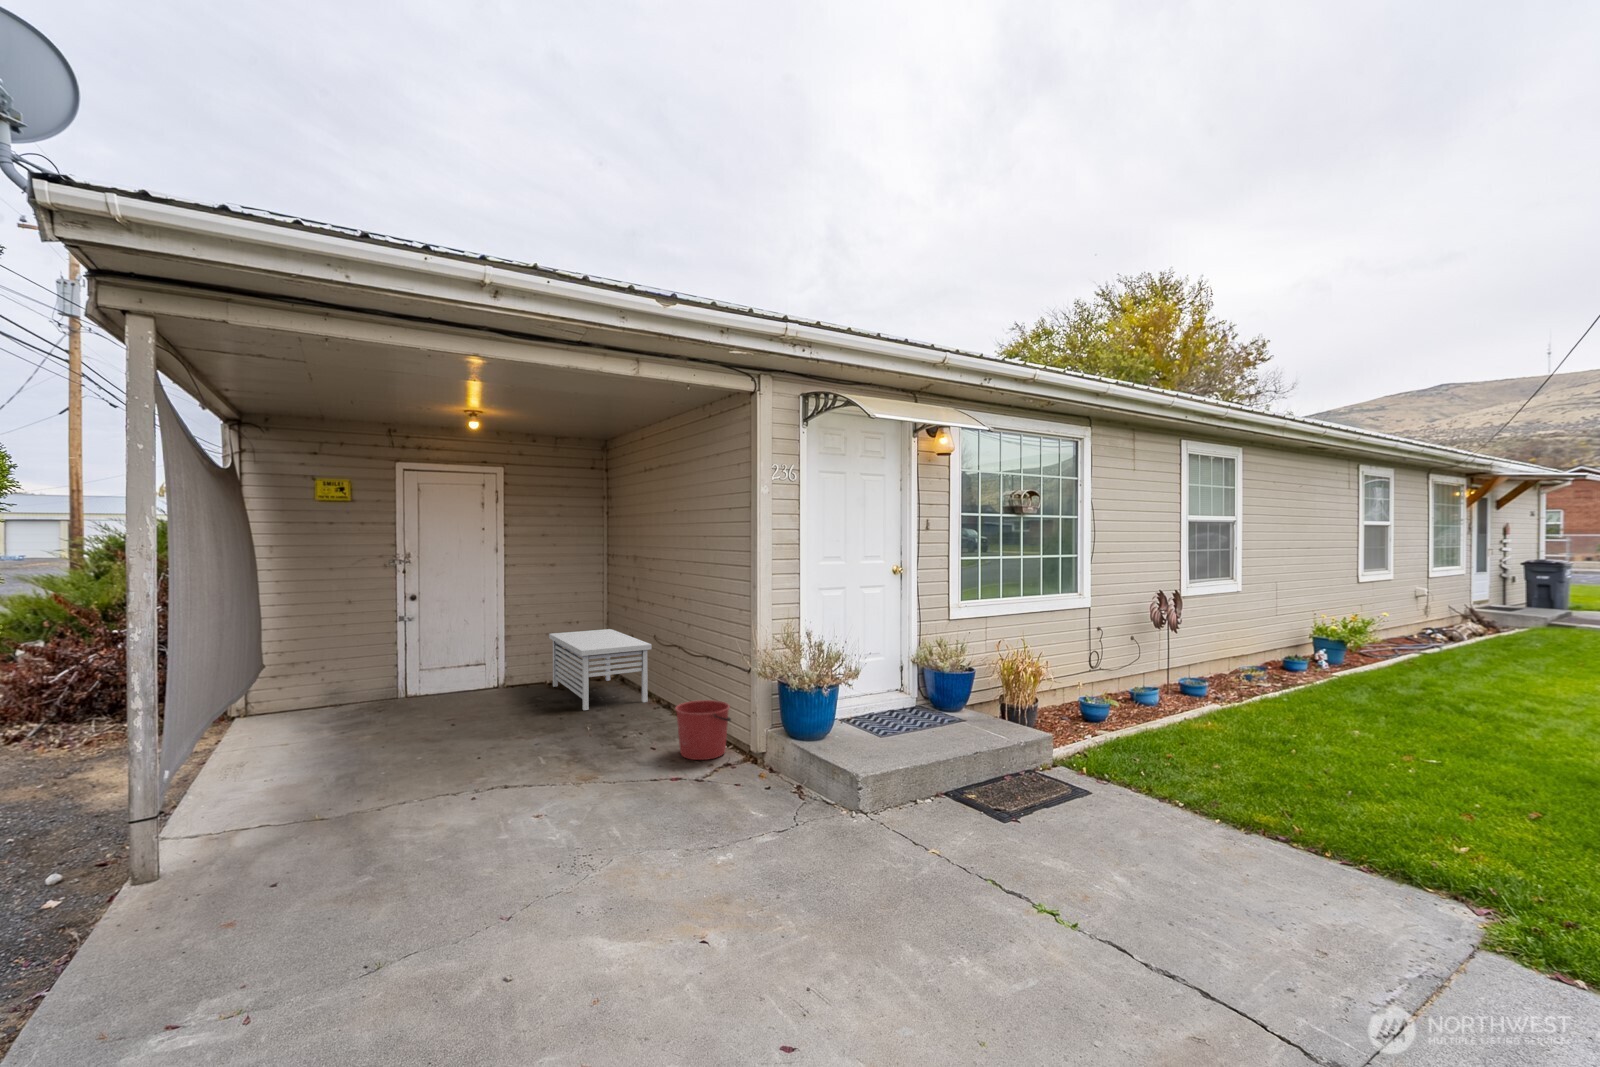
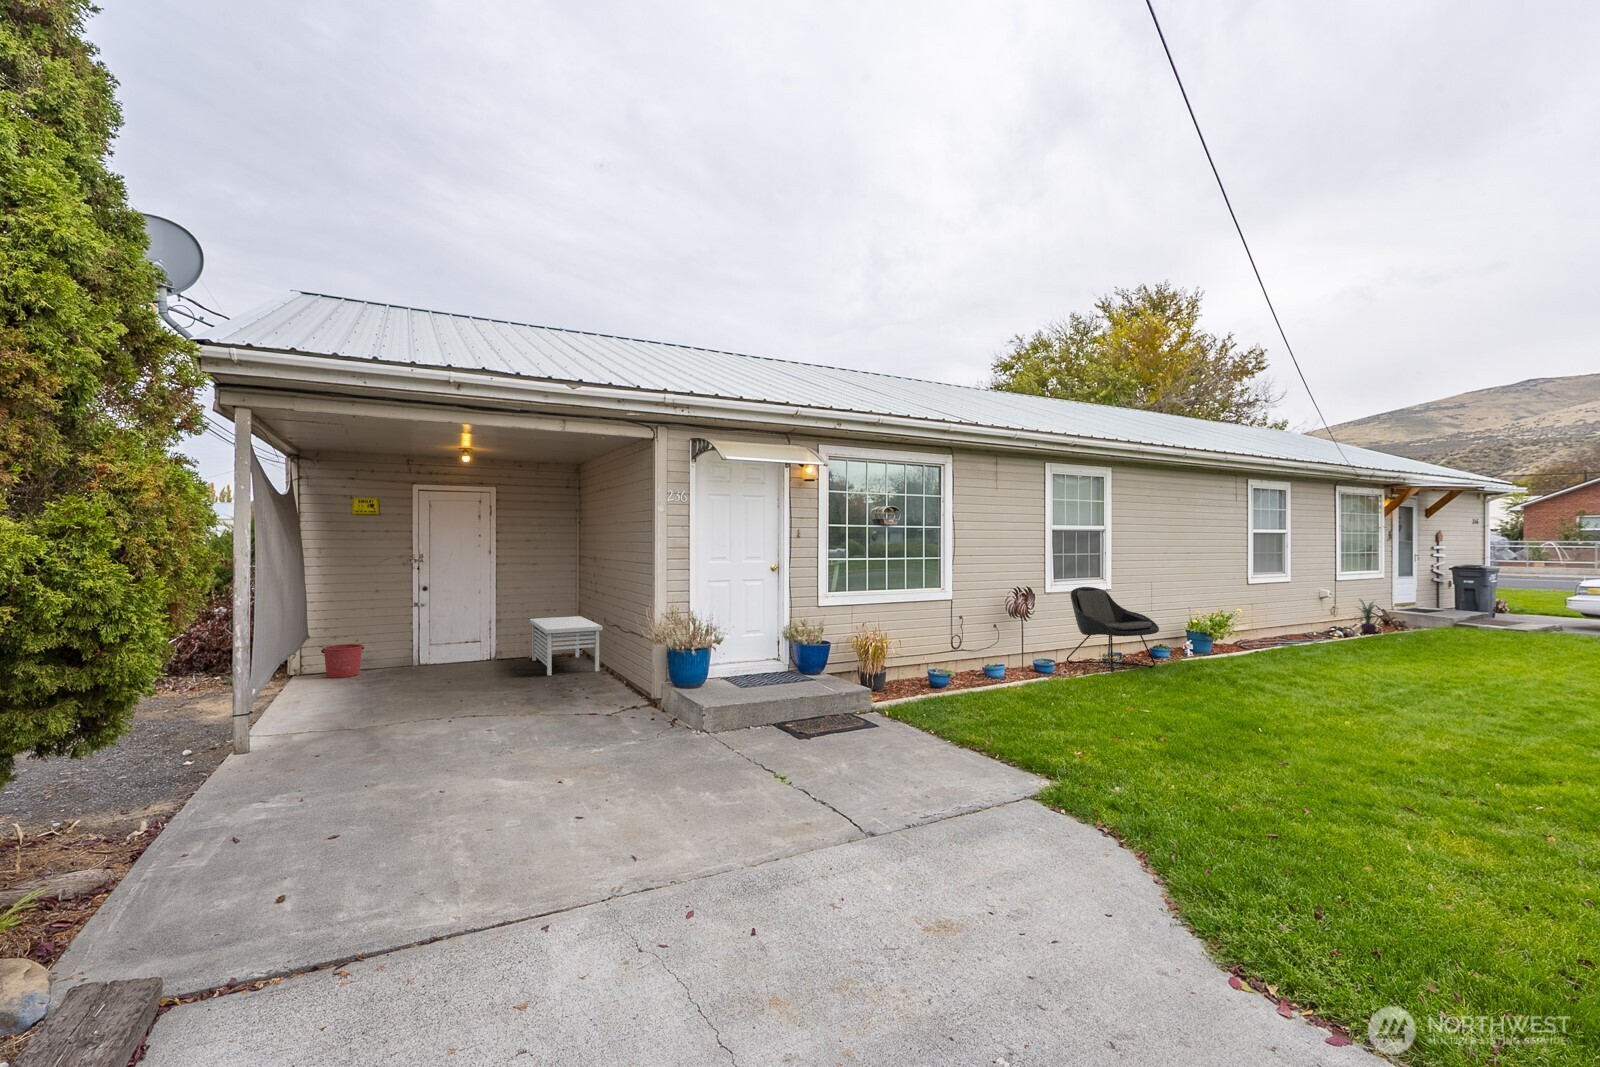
lounge chair: none [1205,588,1320,692] -> present [1067,587,1159,672]
decorative plant: none [1430,595,1490,634] -> present [1359,600,1380,633]
bucket: present [675,700,731,760] -> present [321,644,364,678]

